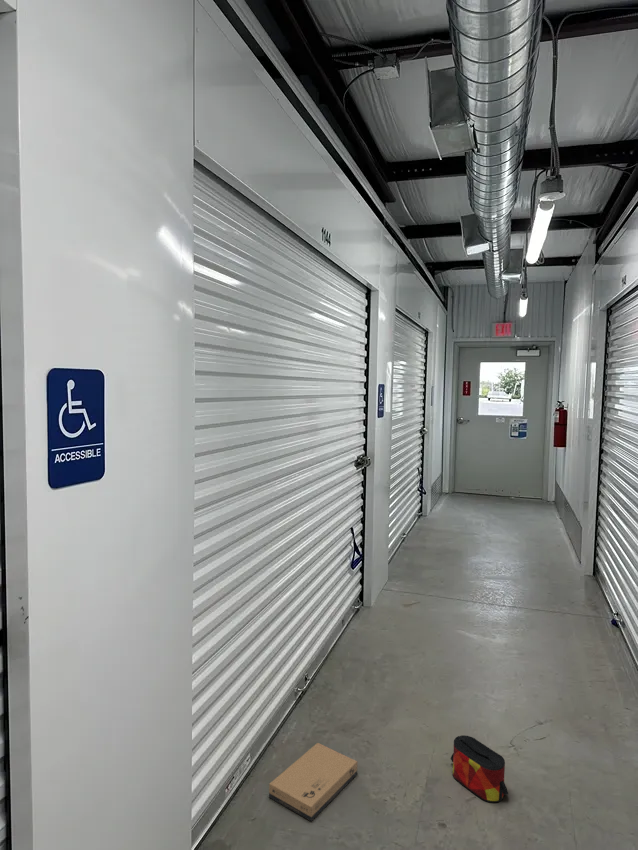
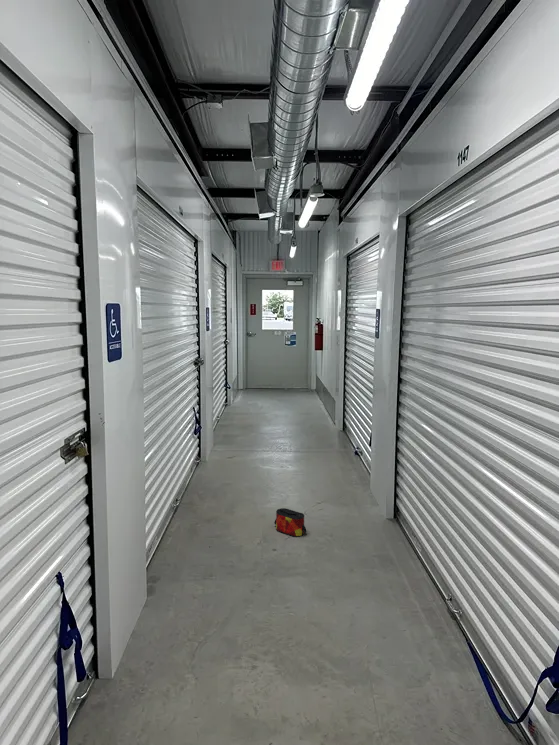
cardboard box: present [269,743,358,821] -> none [176,527,224,559]

